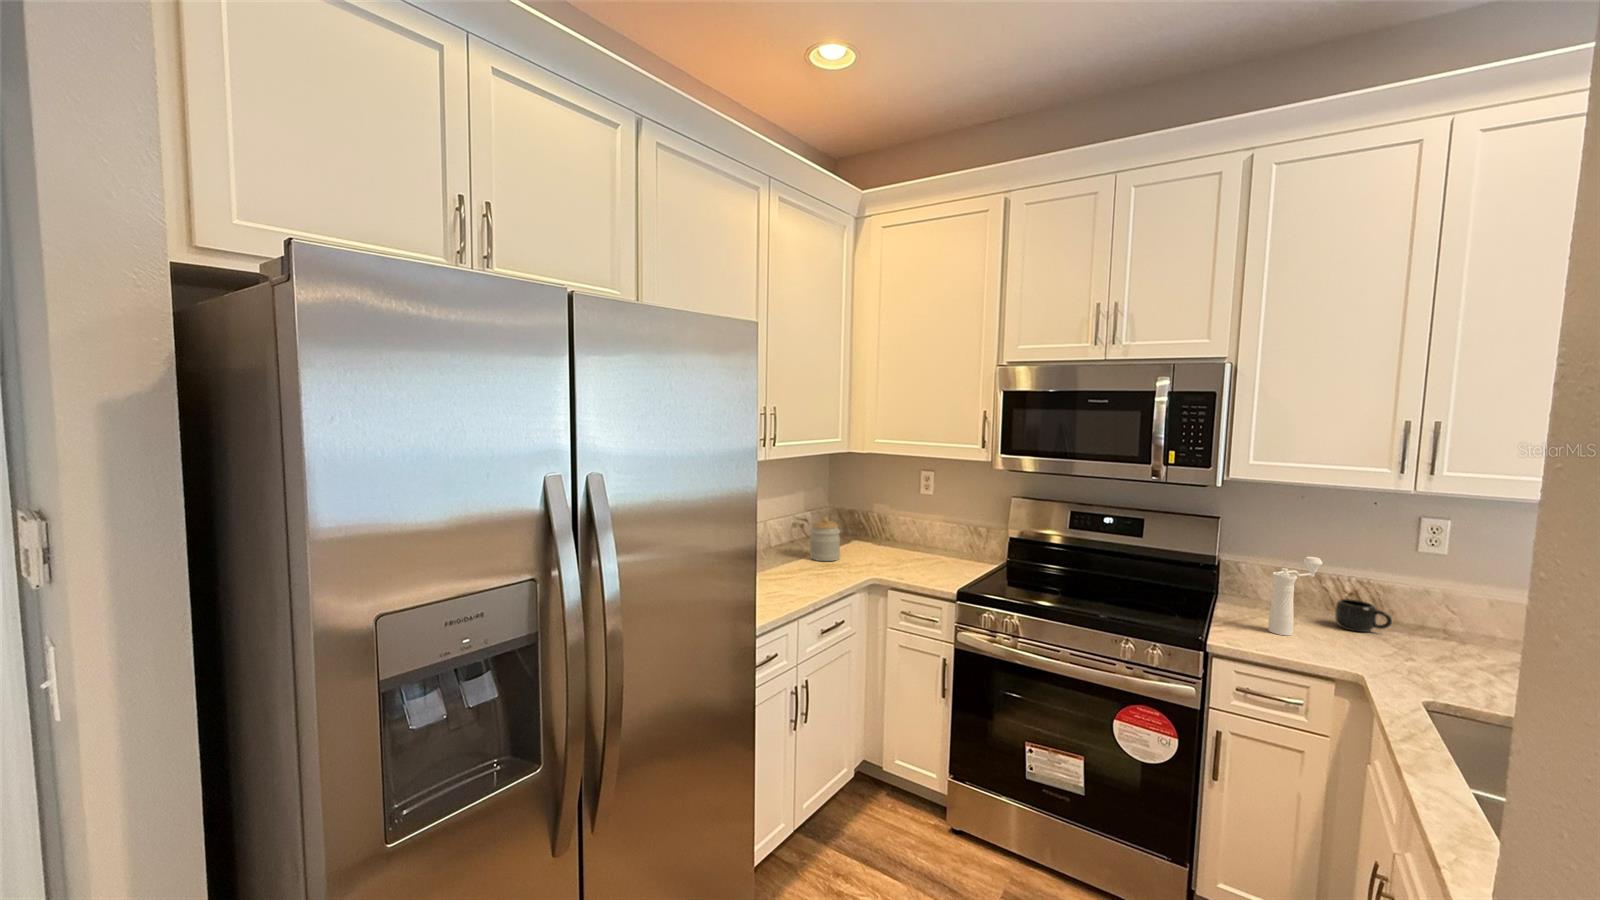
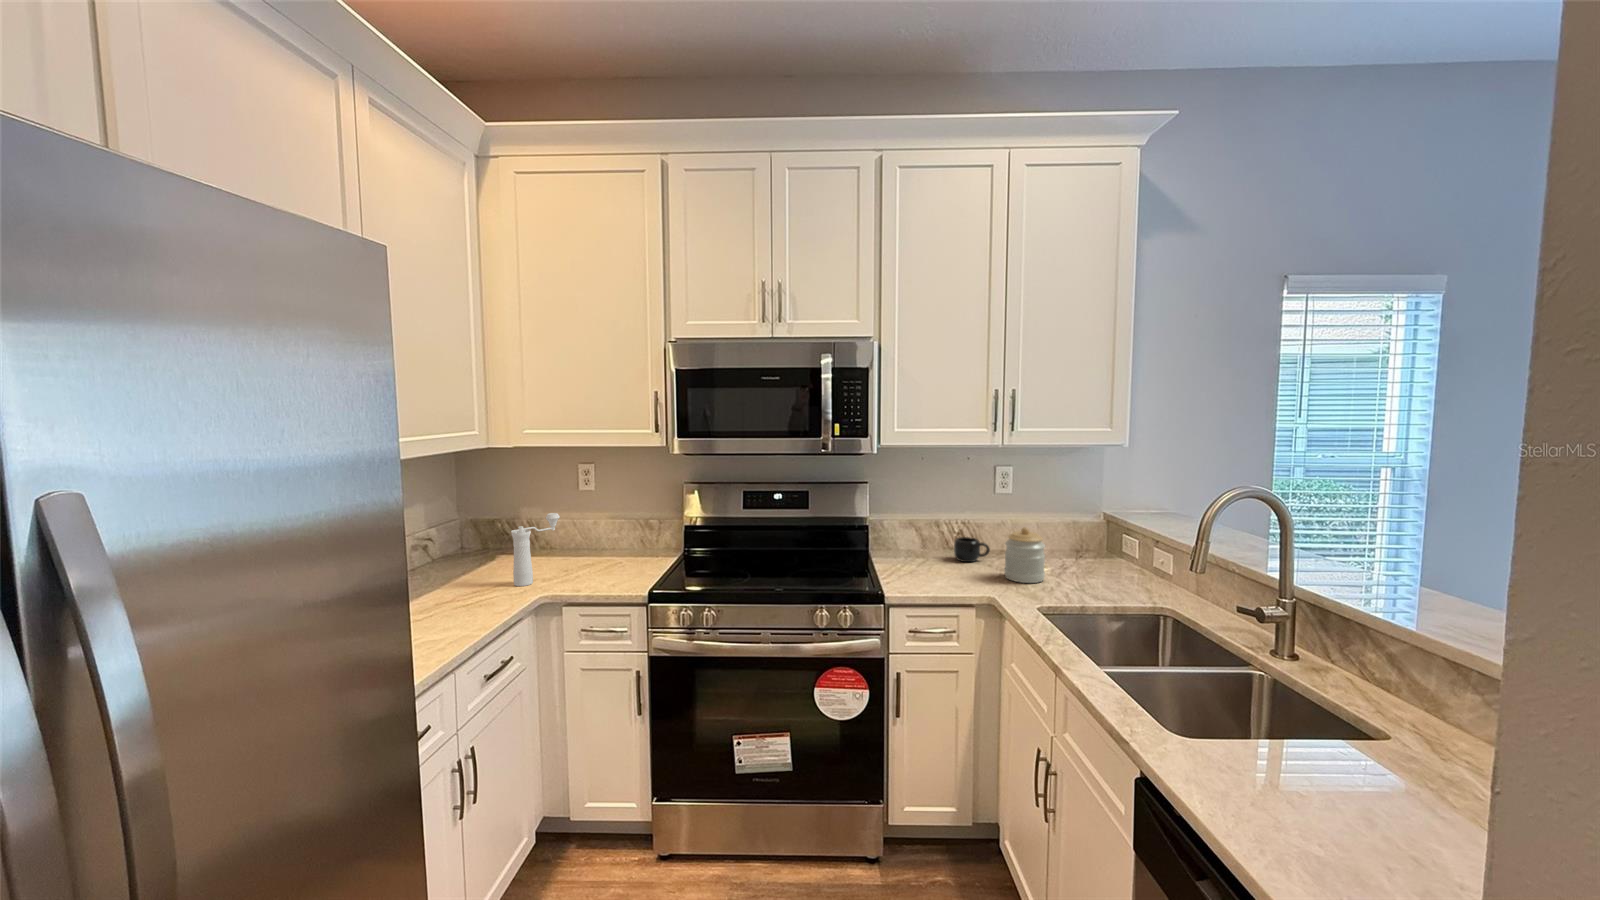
jar: present [810,517,840,561] -> present [1004,527,1045,583]
pepper mill: present [1268,557,1323,636] -> present [511,513,560,586]

